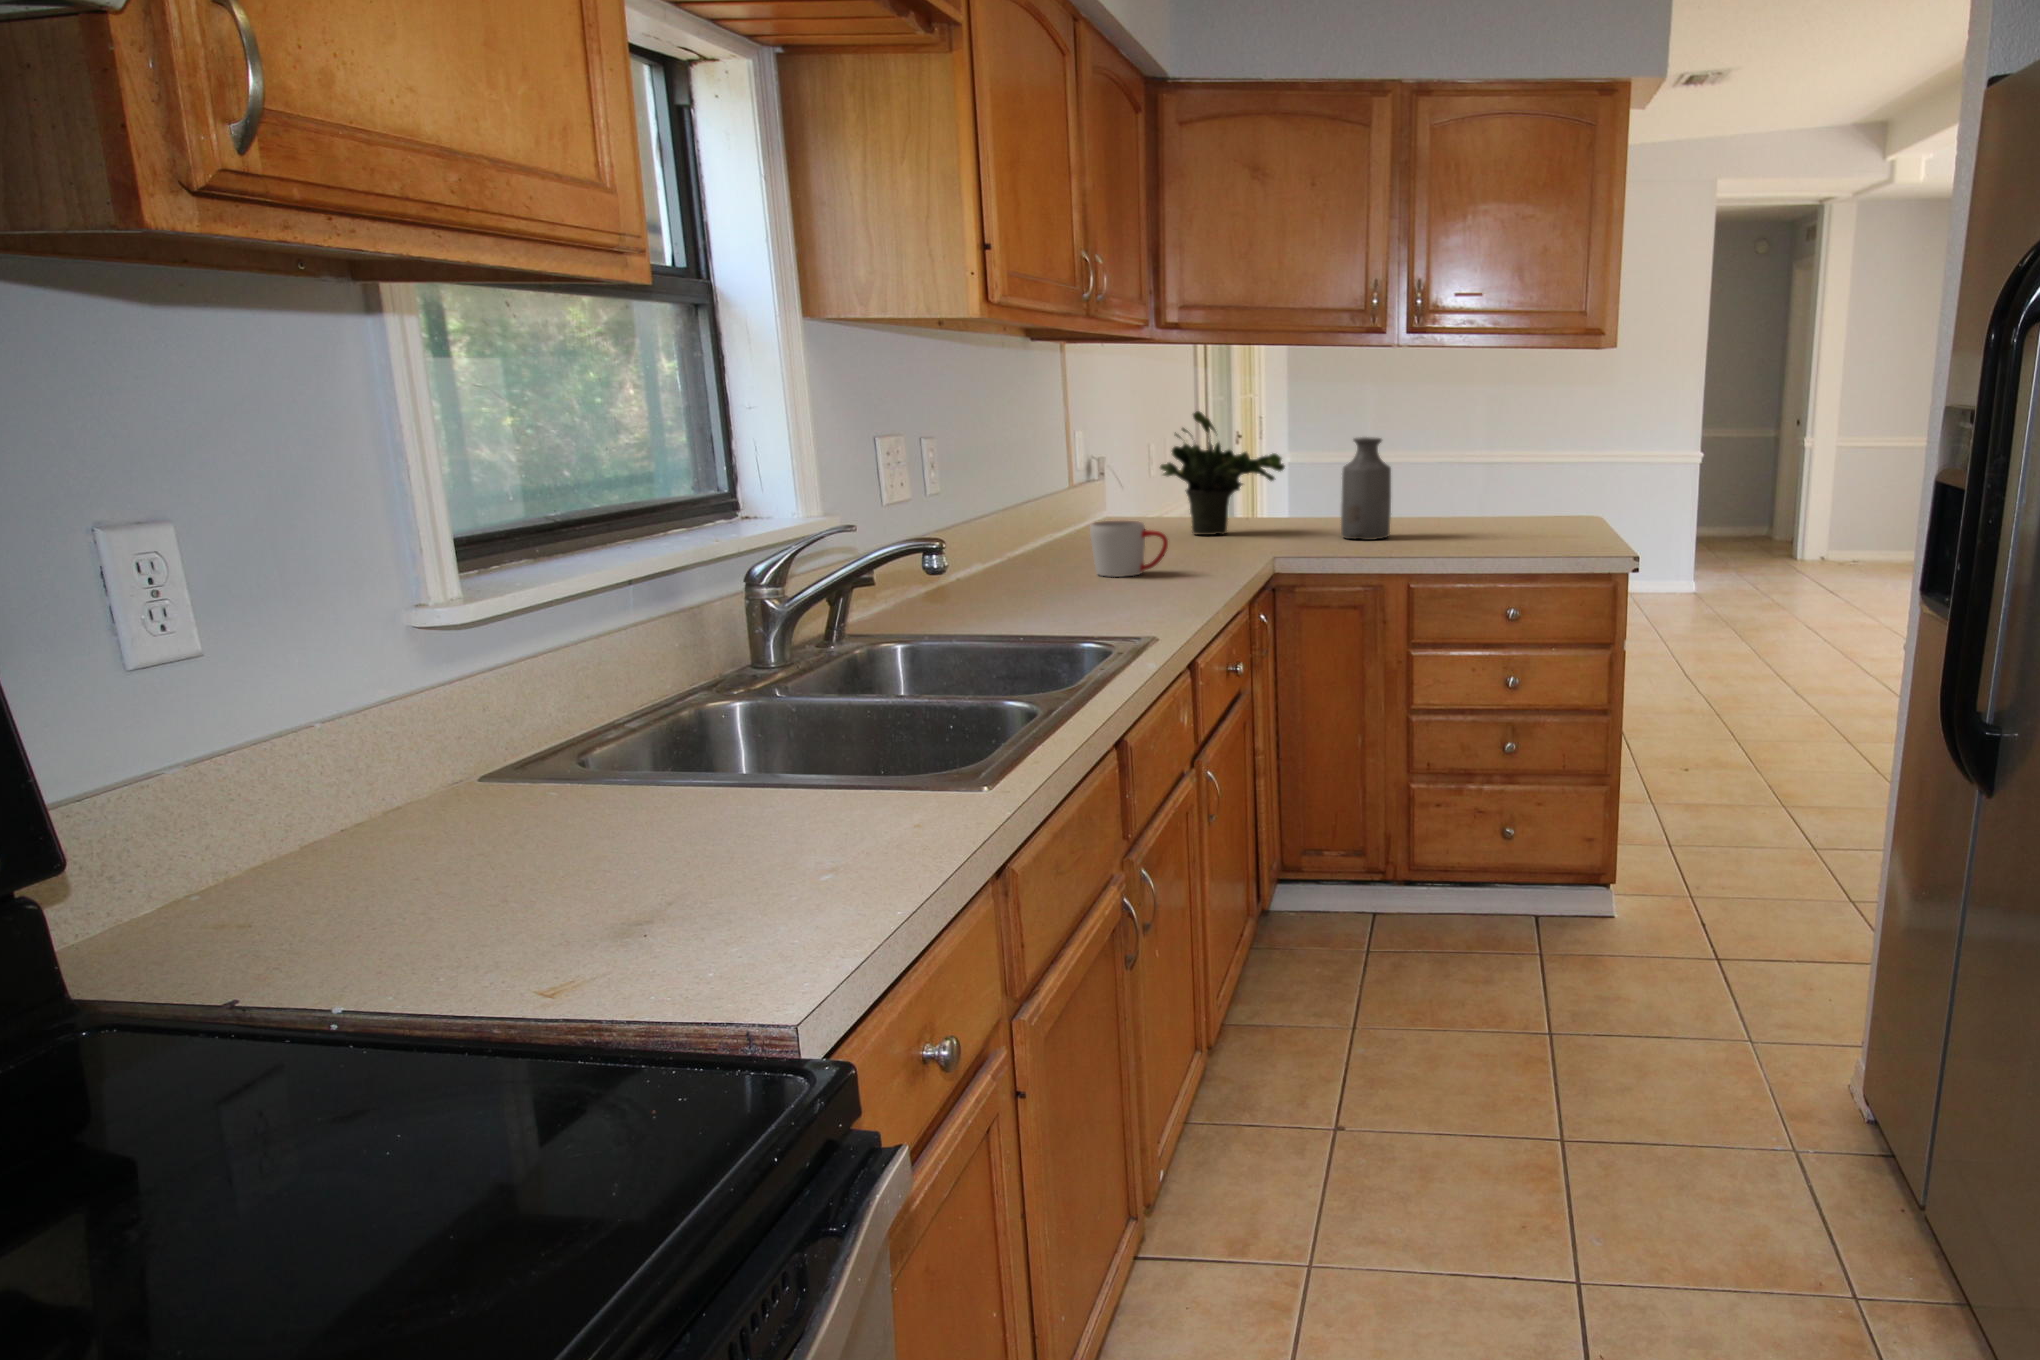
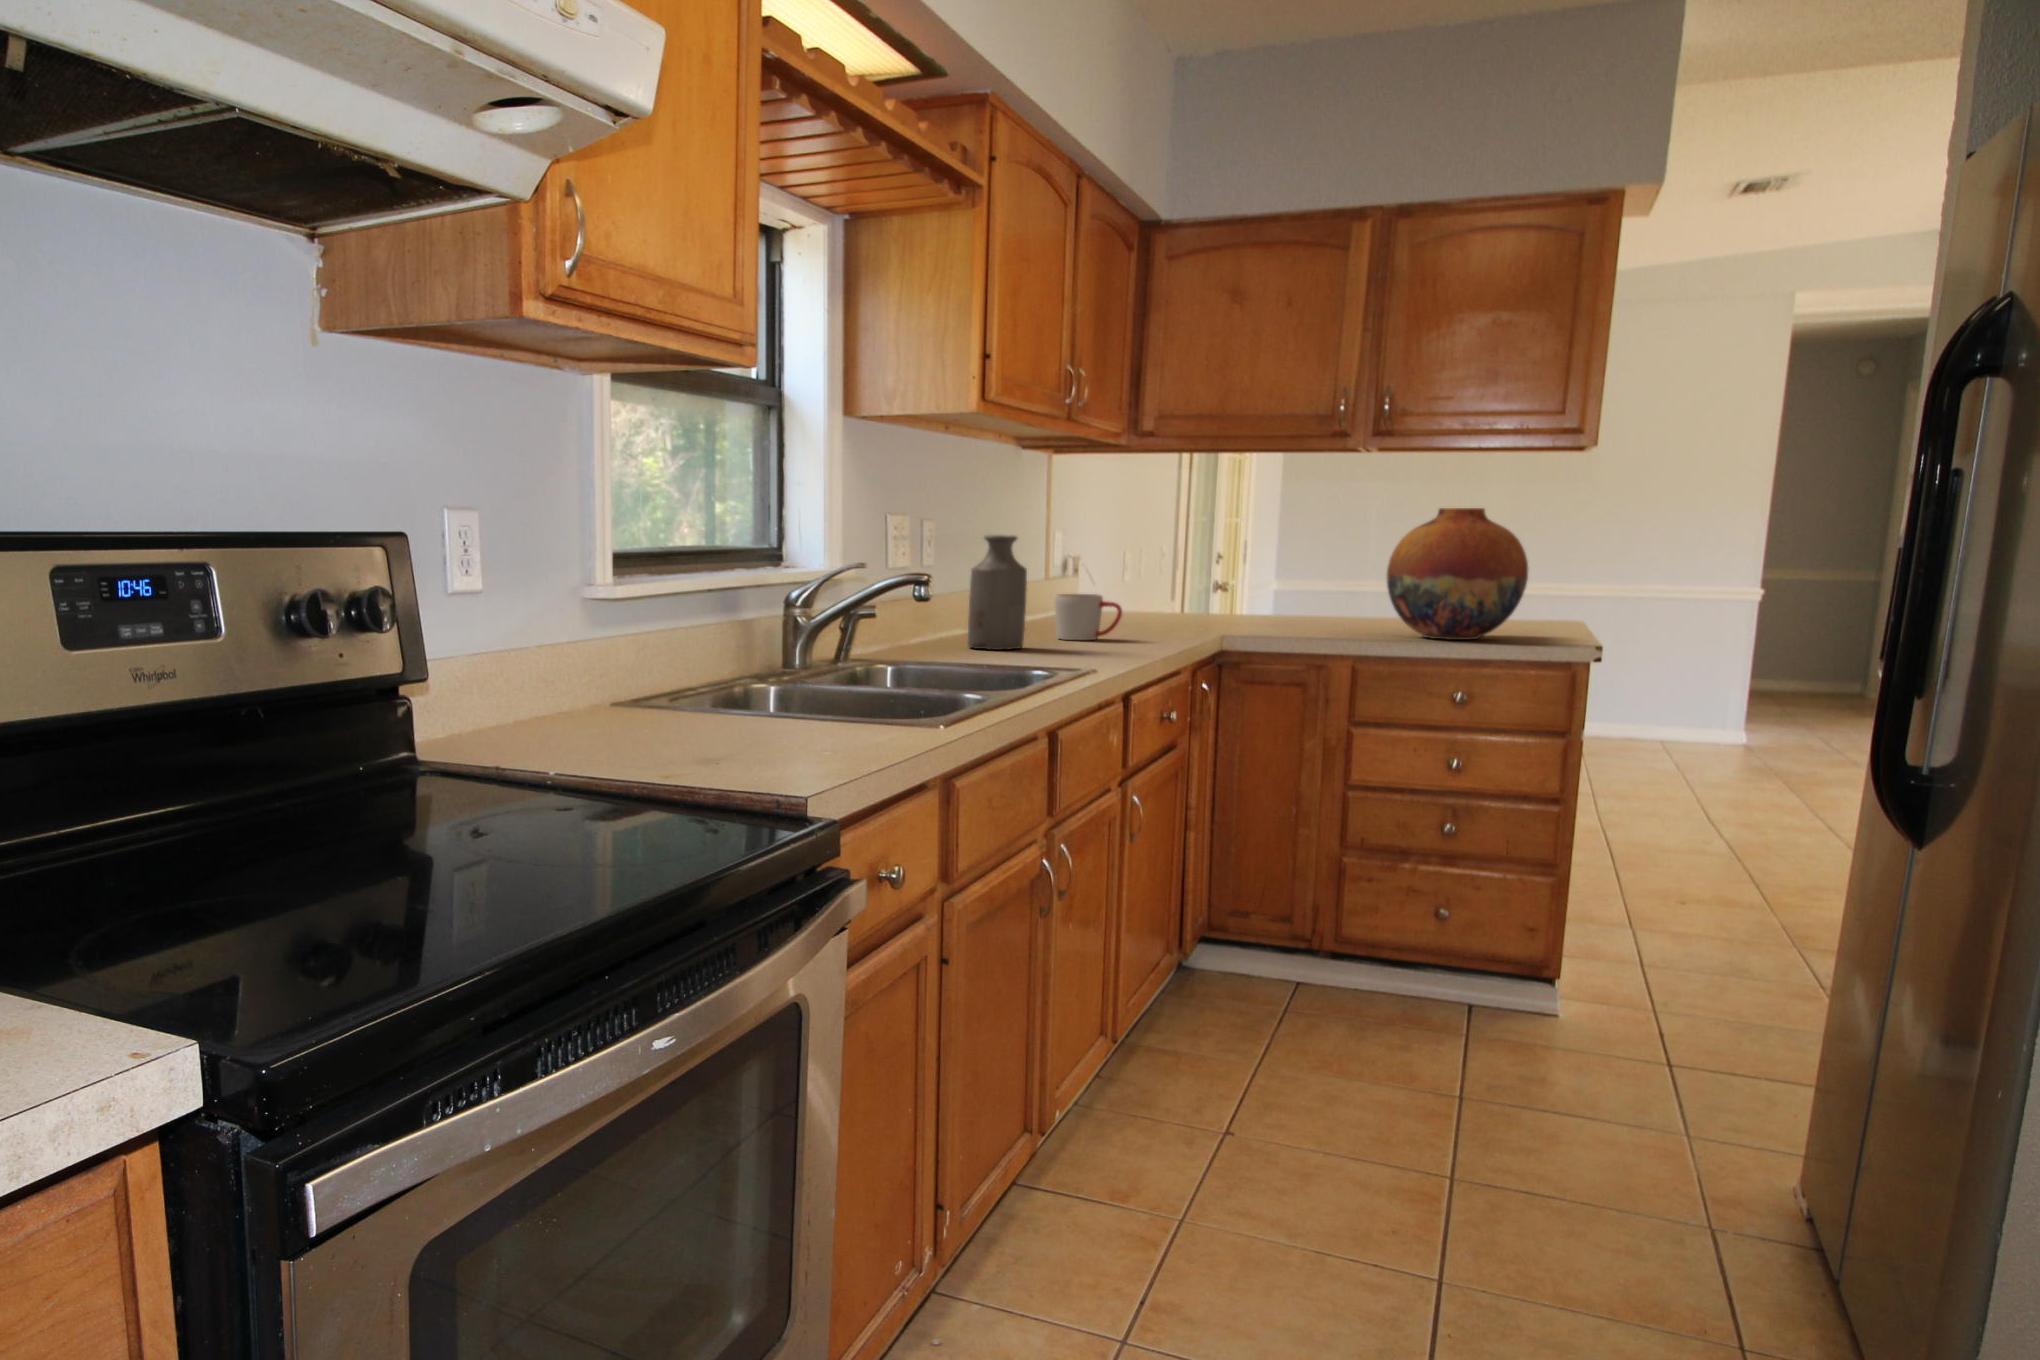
potted plant: present [1160,411,1285,535] -> none [1126,509,1245,622]
vase: none [1433,412,1567,551] -> present [1387,508,1528,640]
bottle: present [1341,437,1391,540] -> present [967,535,1027,650]

